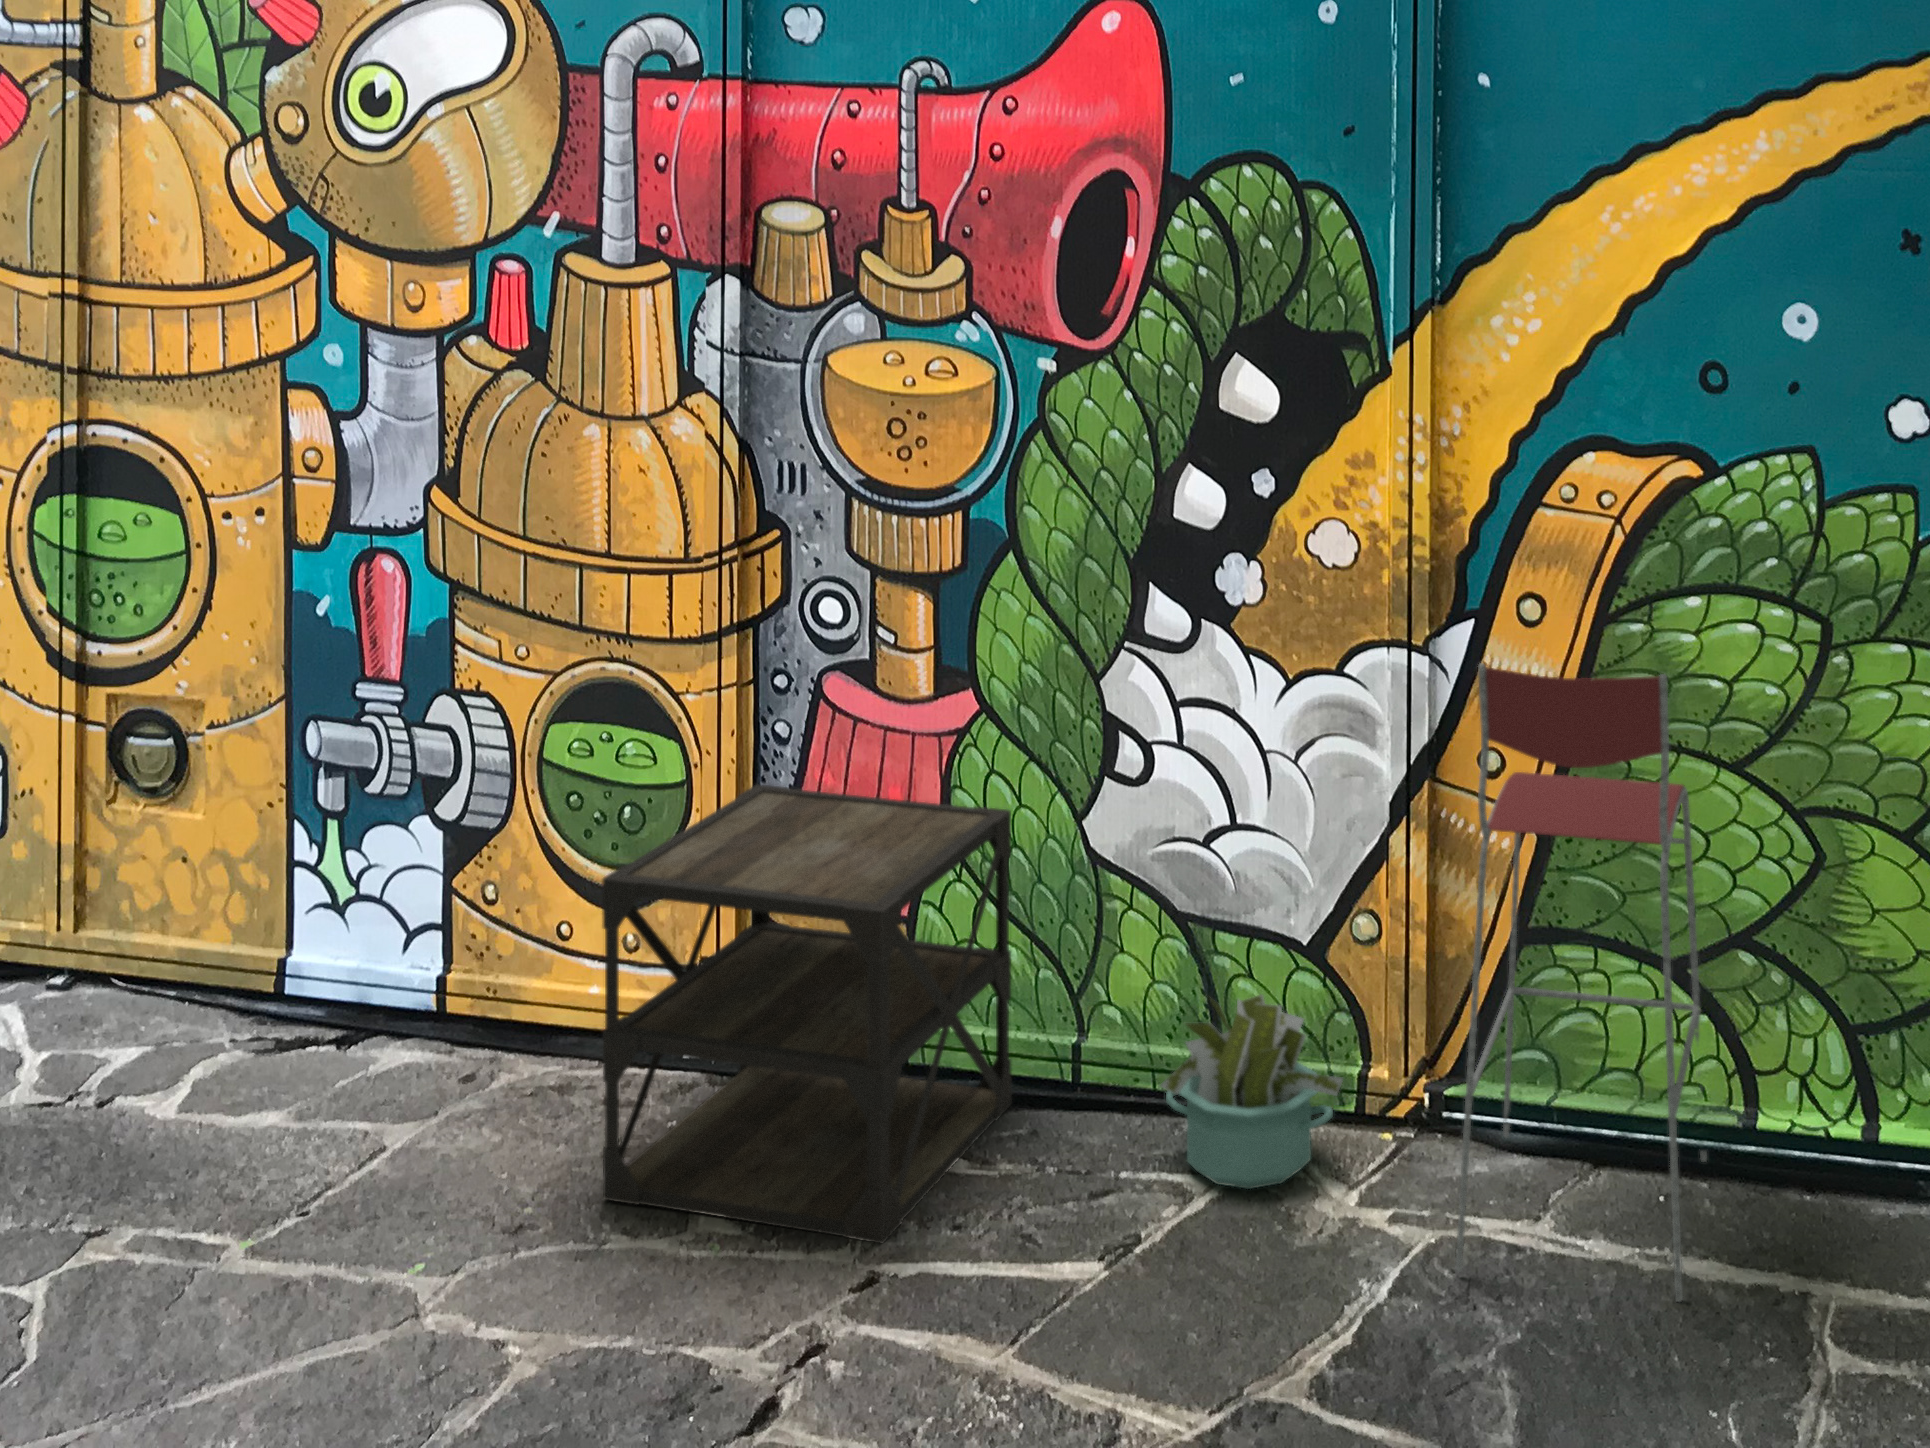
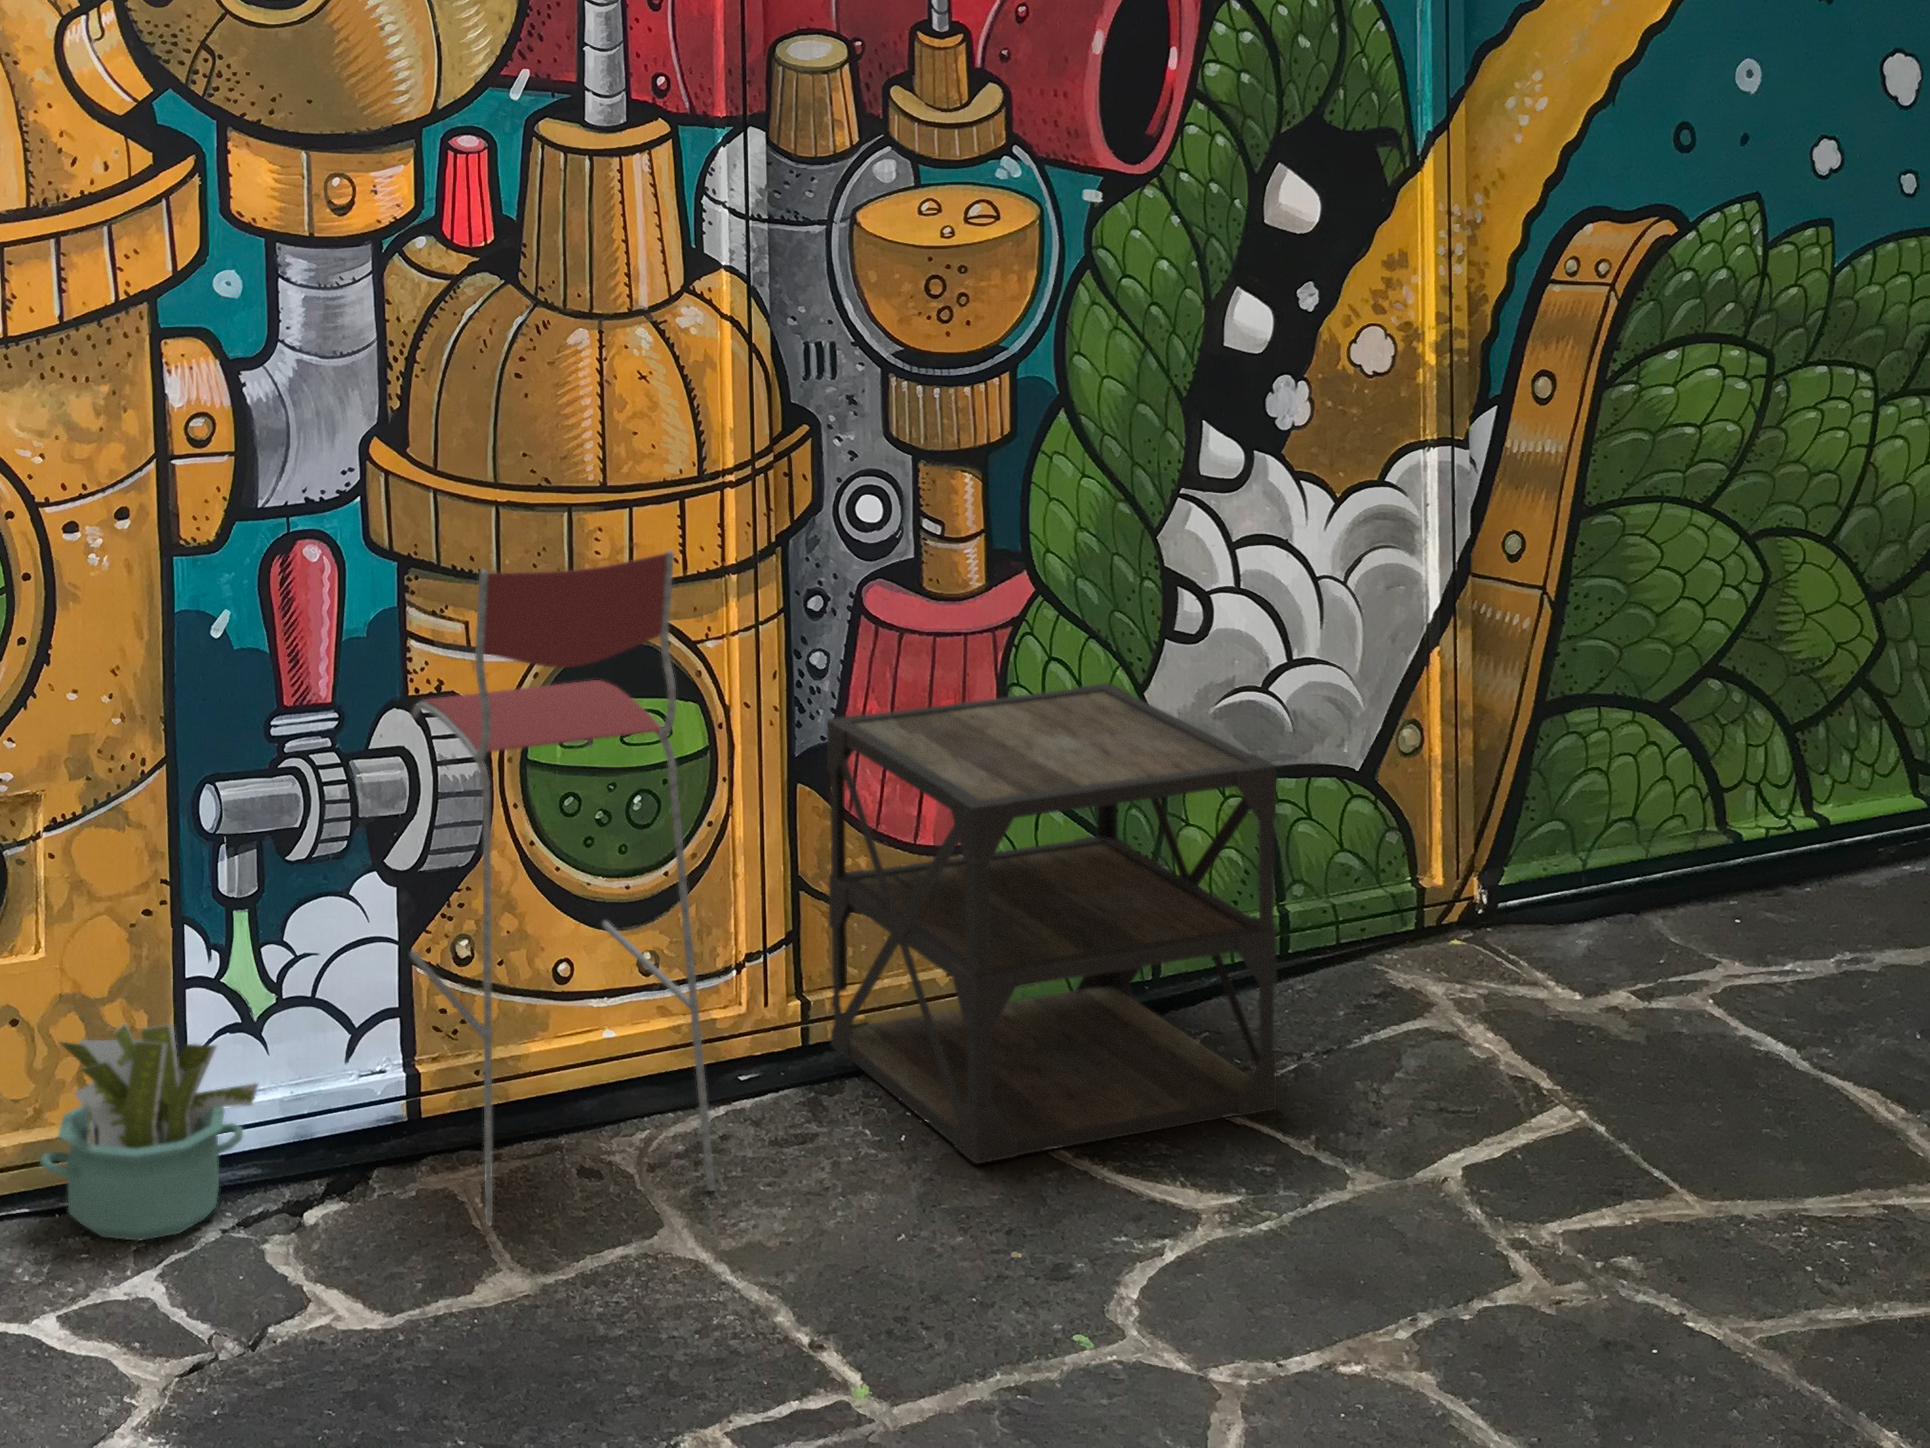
bar stool: present [1456,663,1707,1302] -> present [410,551,715,1226]
decorative plant: present [1160,995,1343,1189] -> present [41,1024,258,1241]

